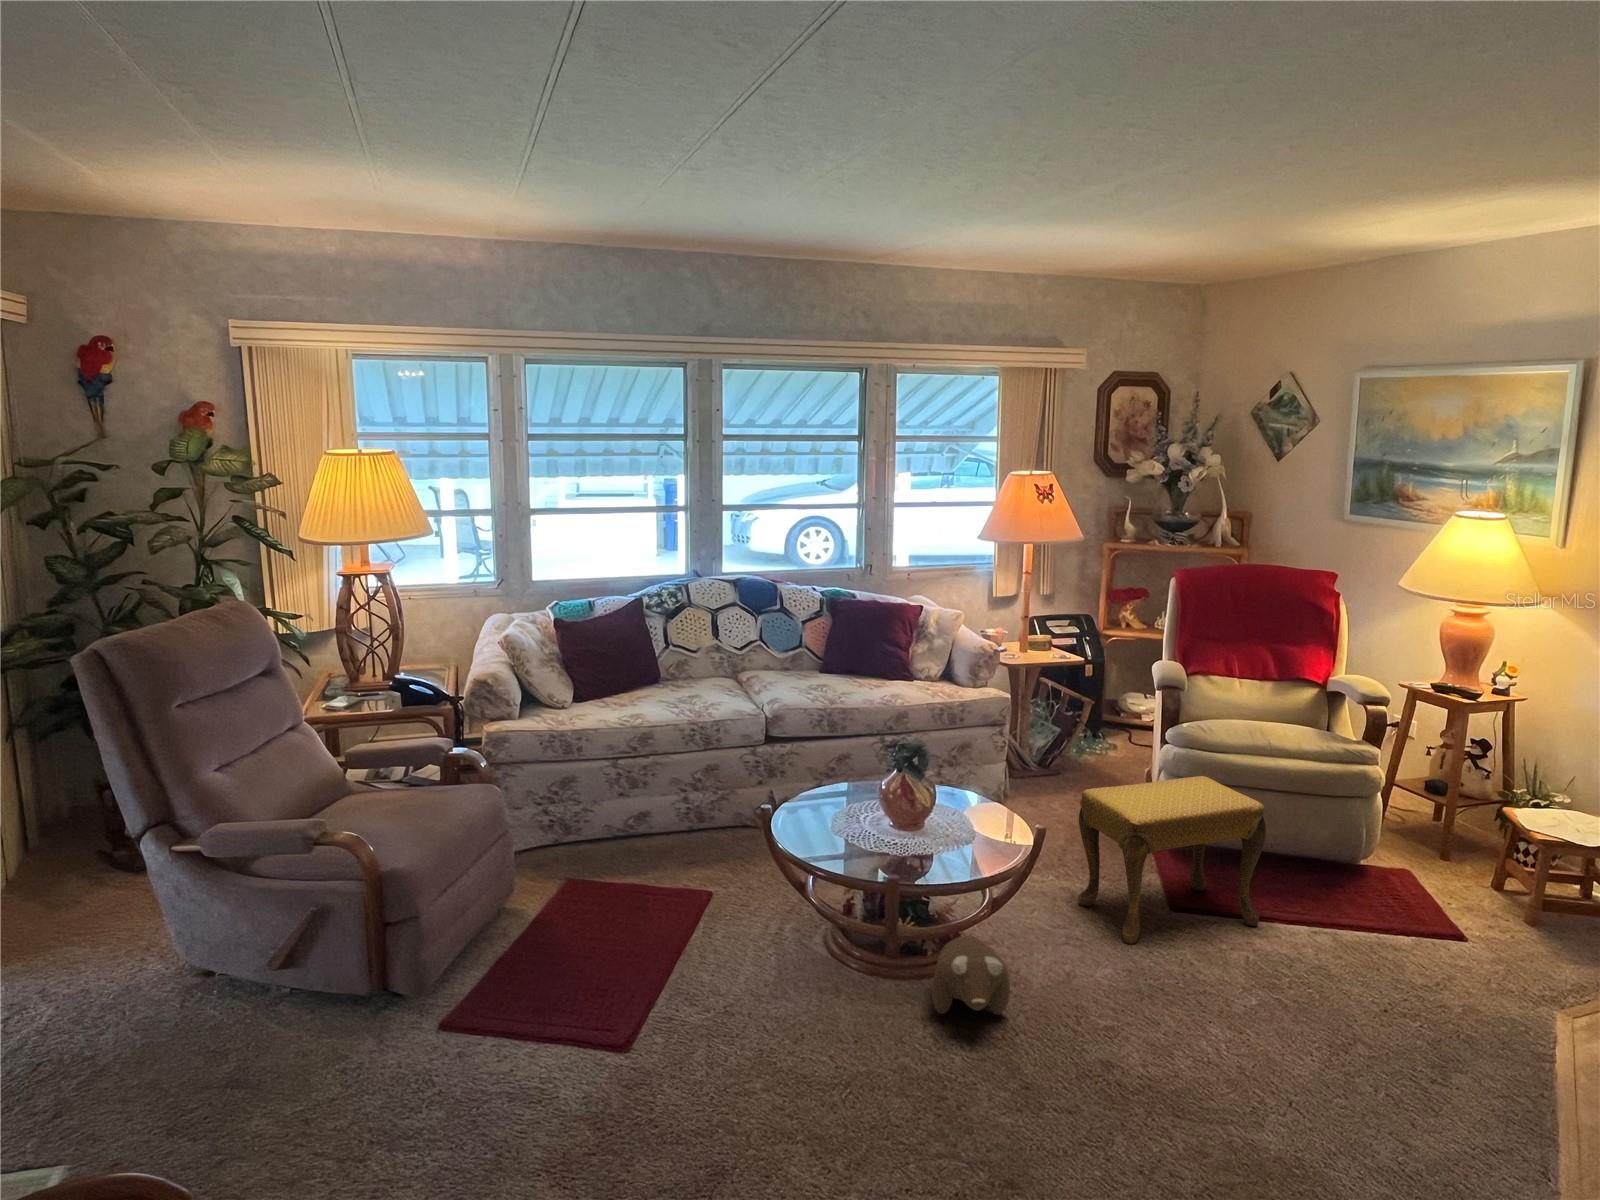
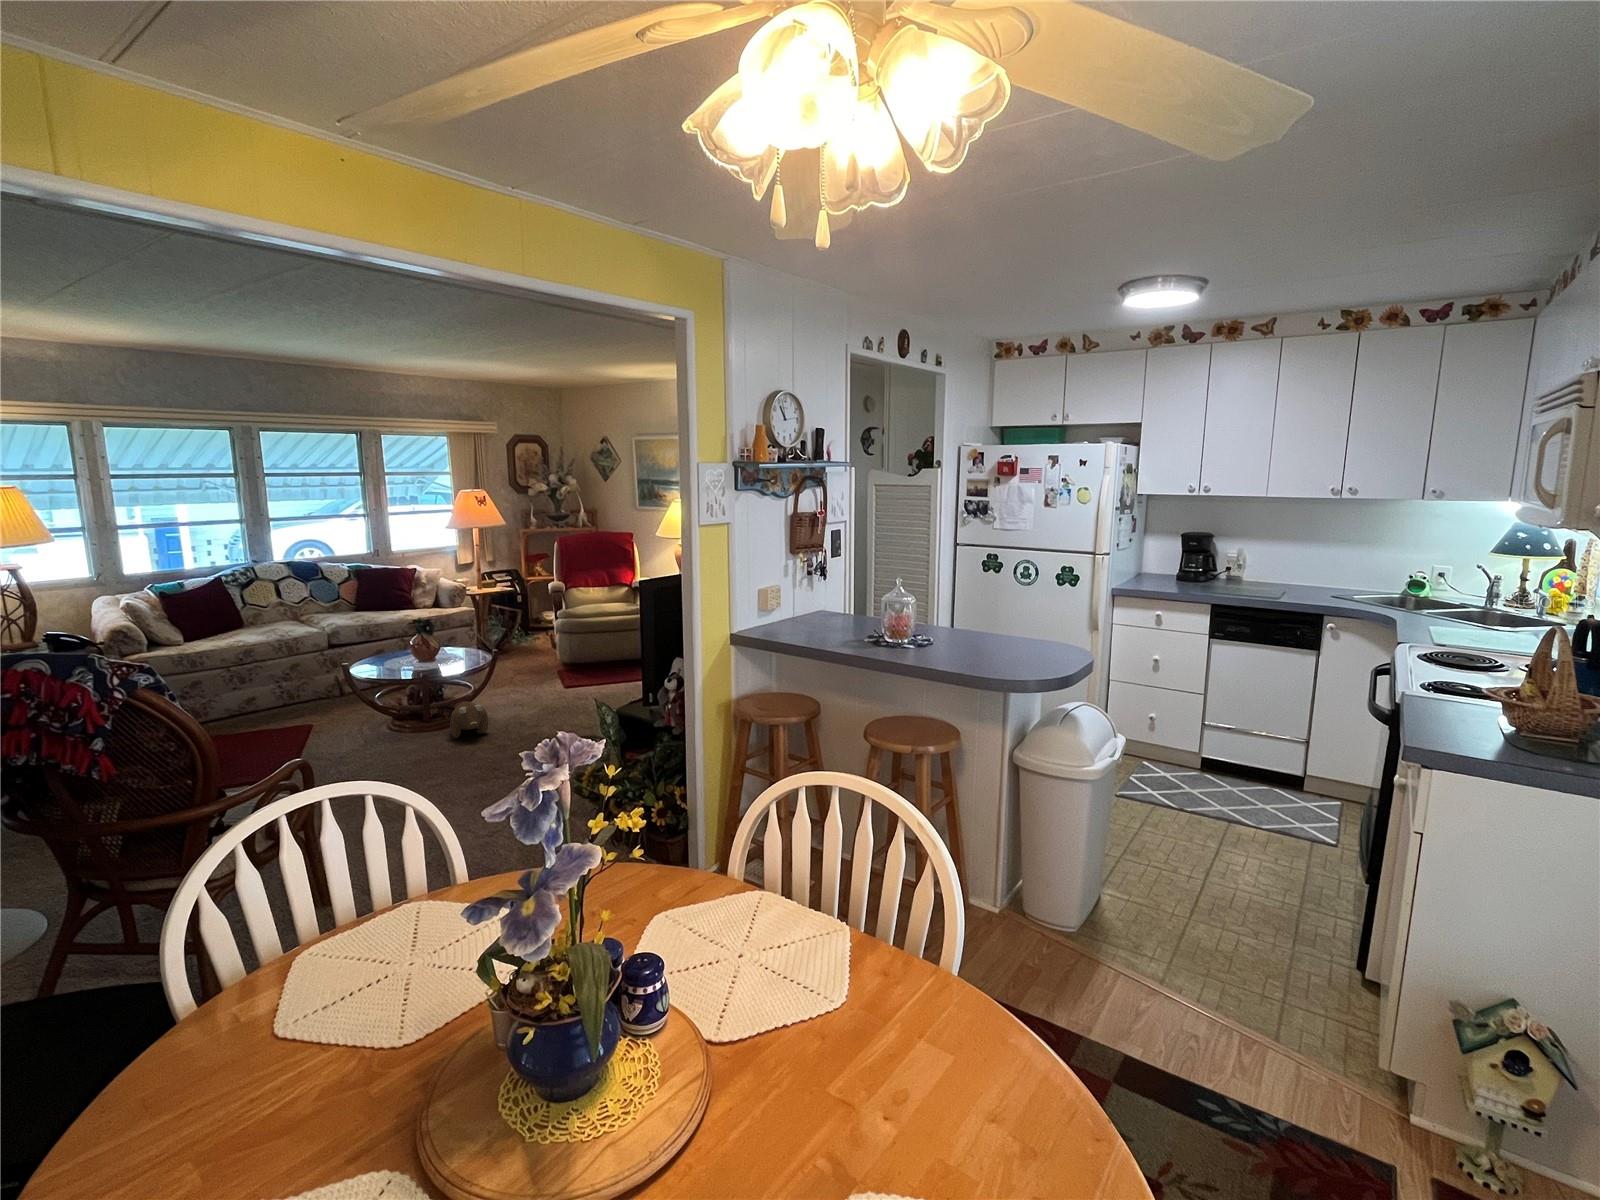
footstool: present [1078,776,1266,944] -> none [515,627,603,703]

